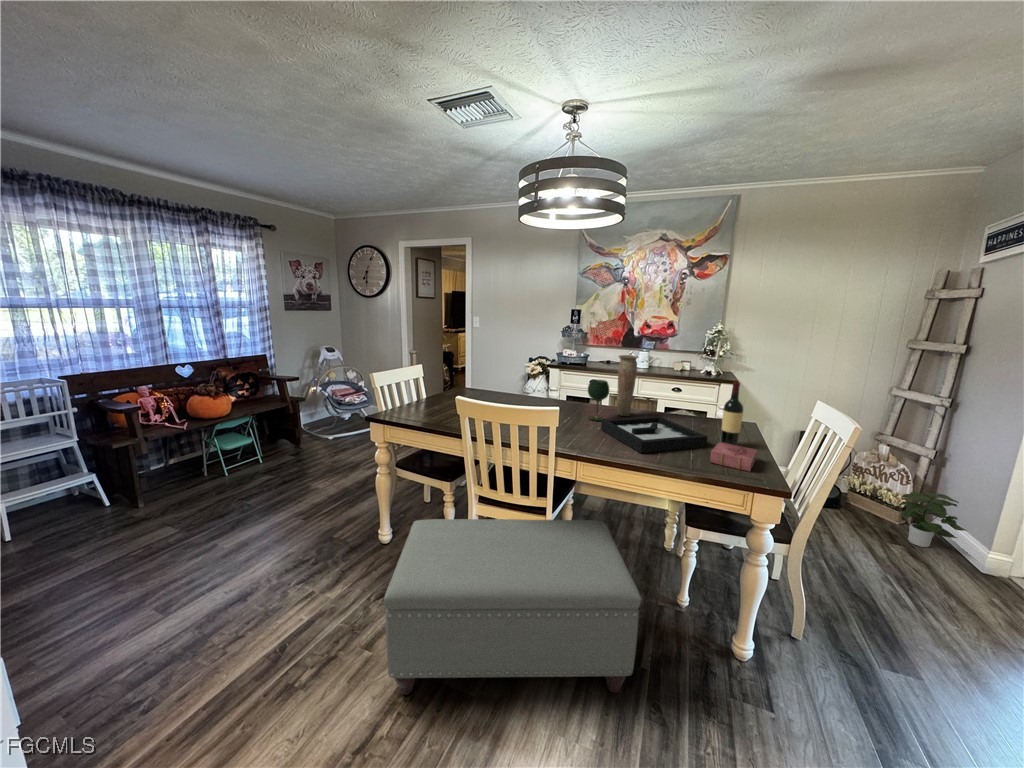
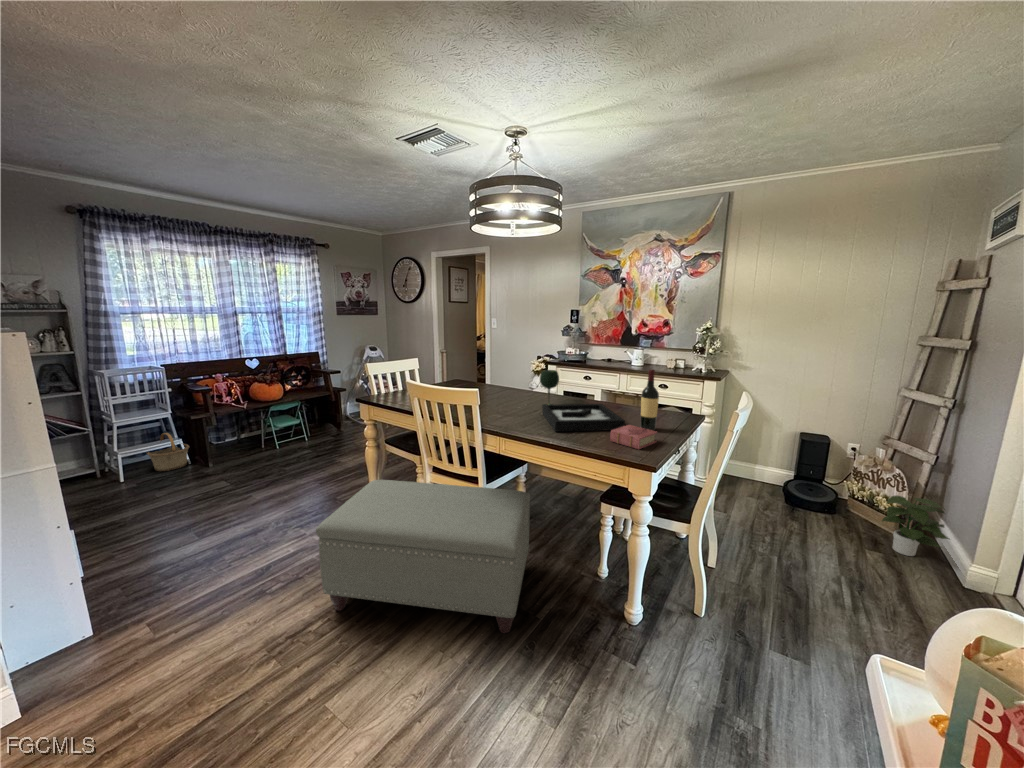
vase: present [617,355,638,416] -> none [571,348,589,405]
basket: none [44,468,107,520] -> present [147,433,189,471]

